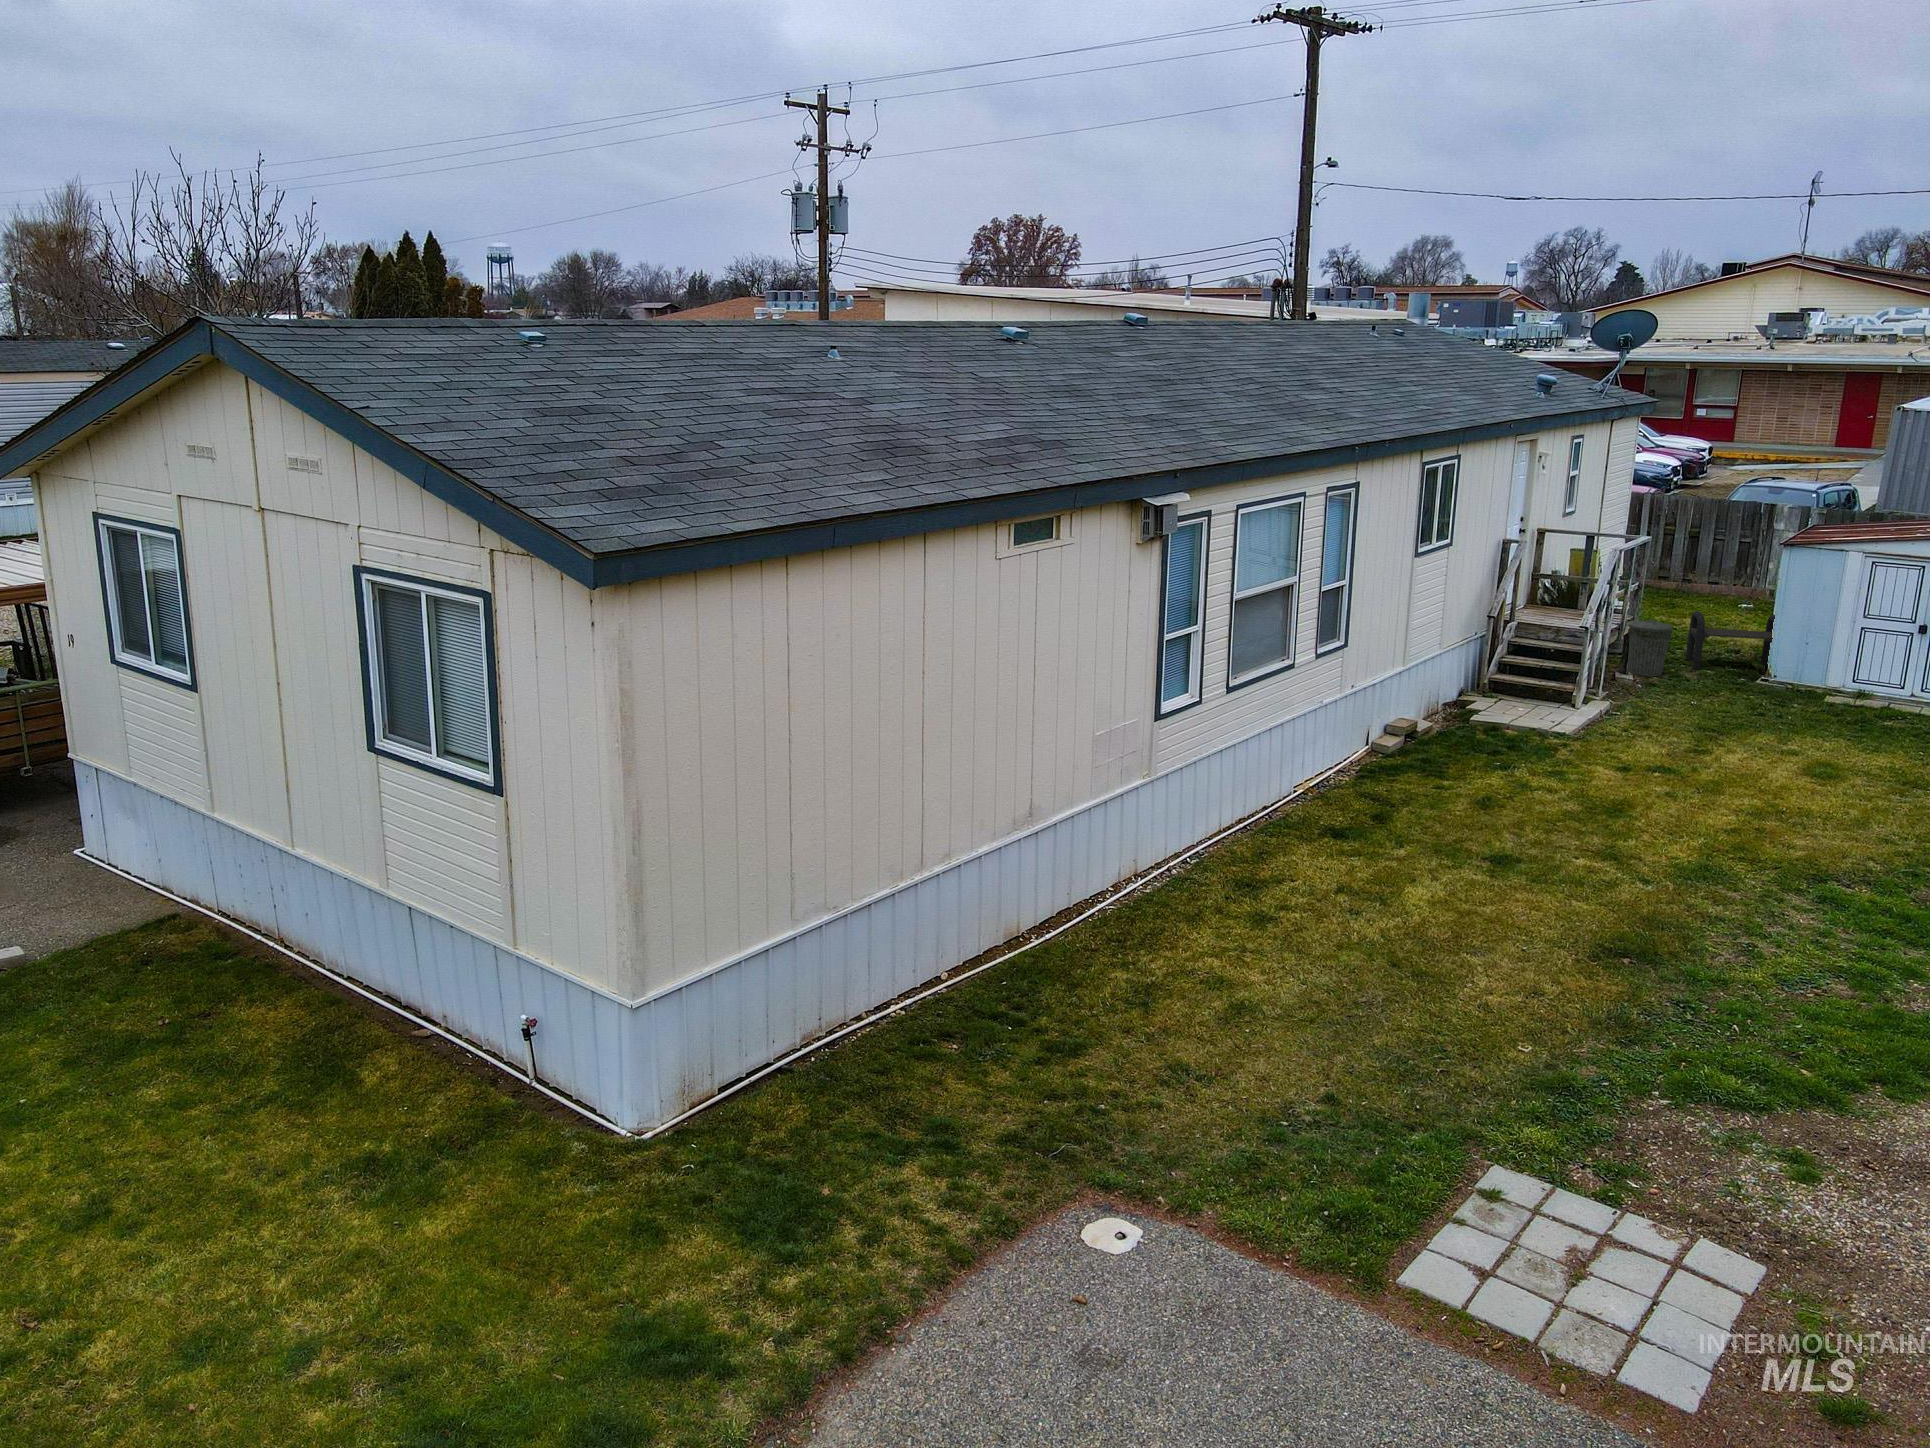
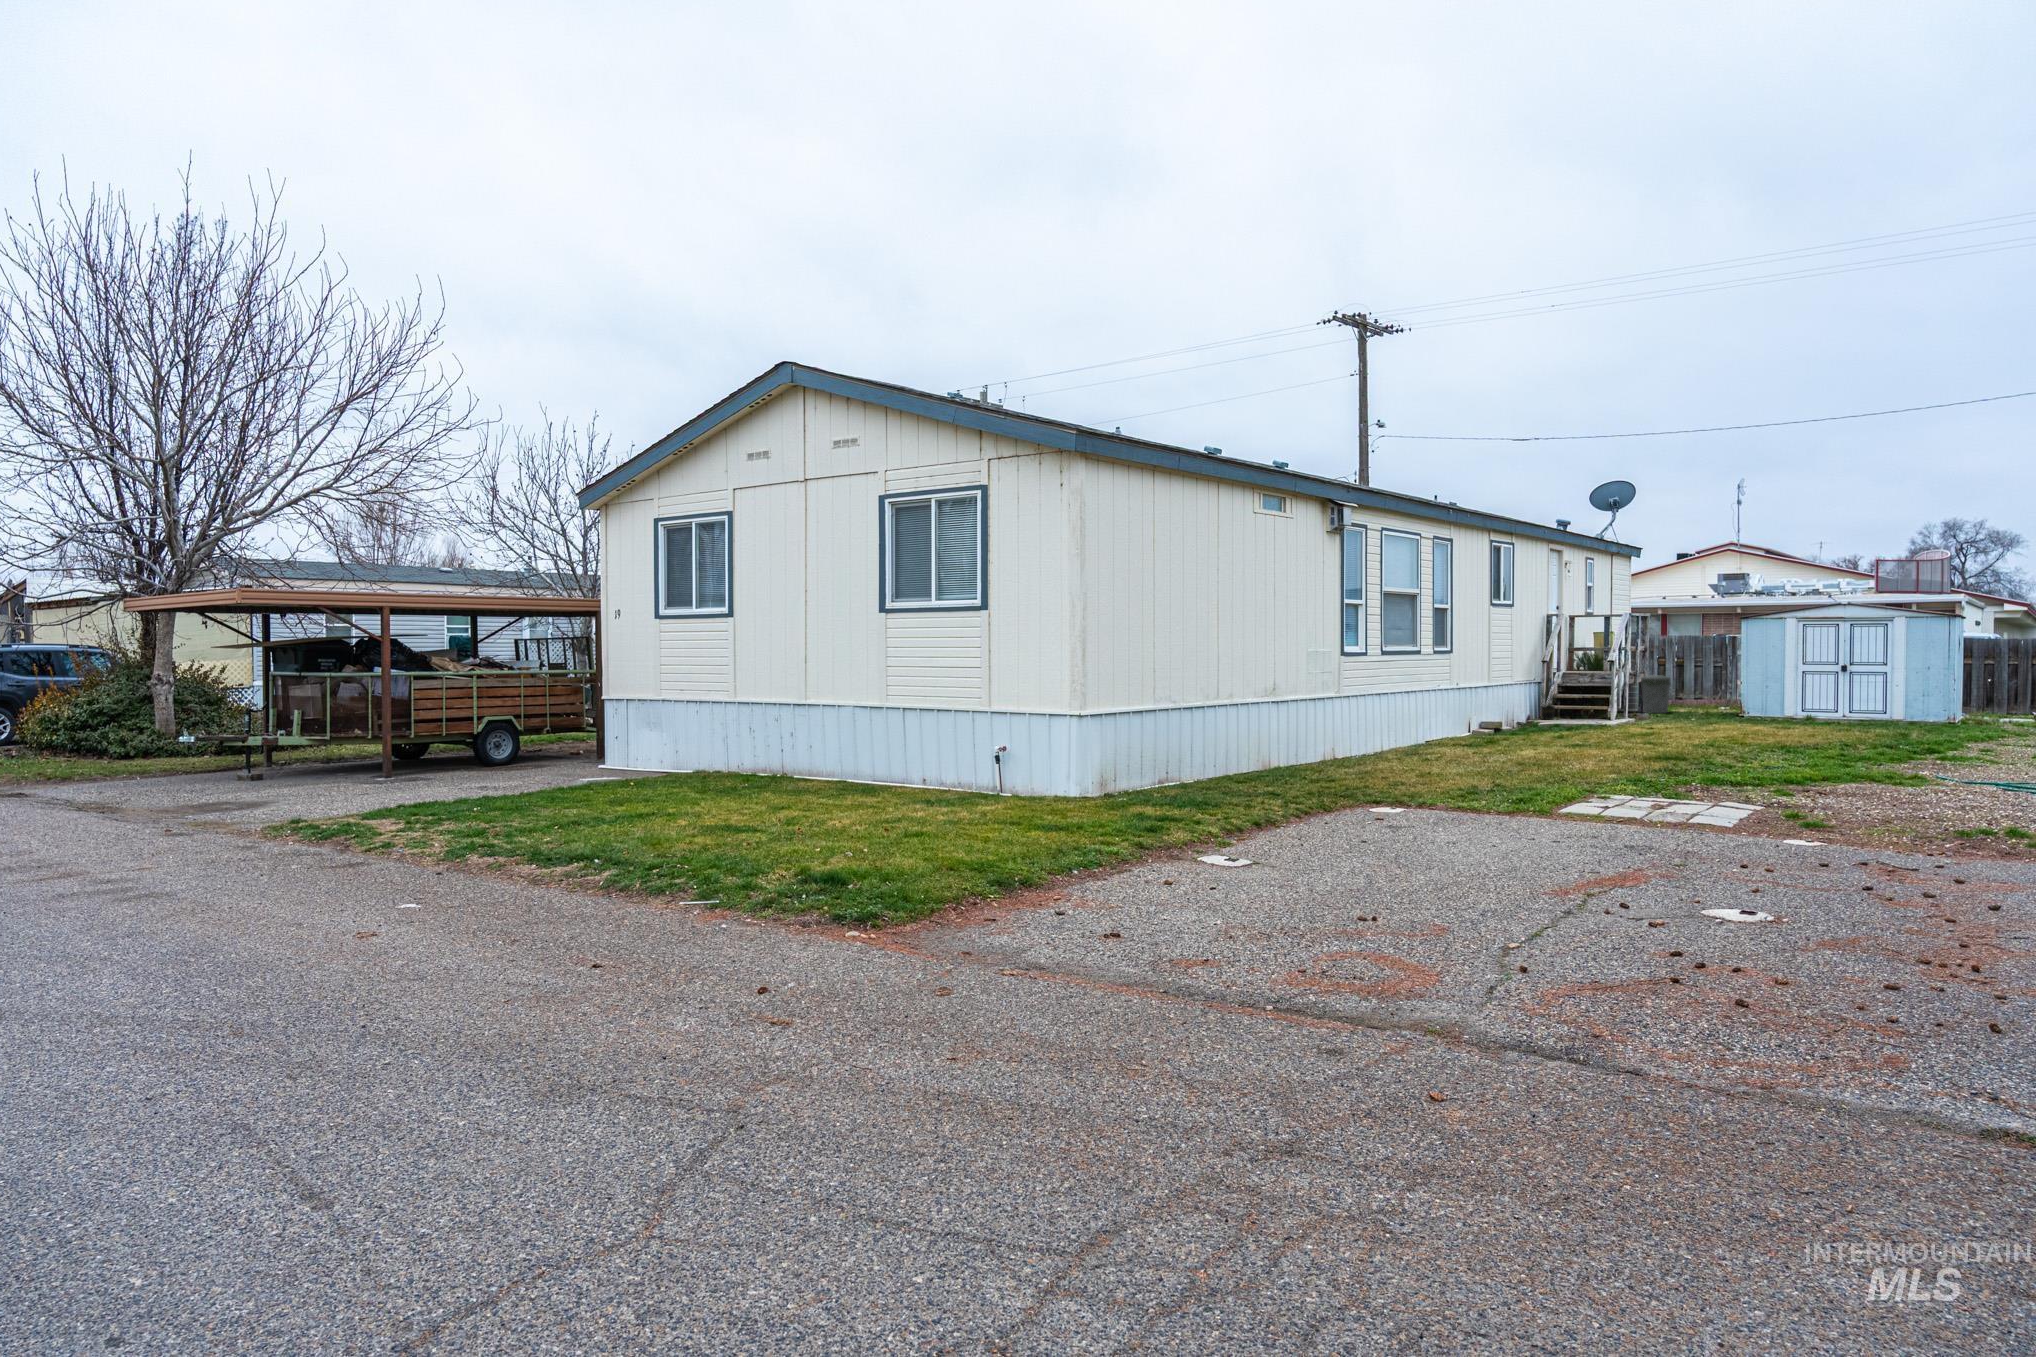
bench: present [1685,611,1775,669] -> none [1684,671,1749,711]
potted plant: none [1475,644,1511,700] -> present [1541,686,1555,720]

